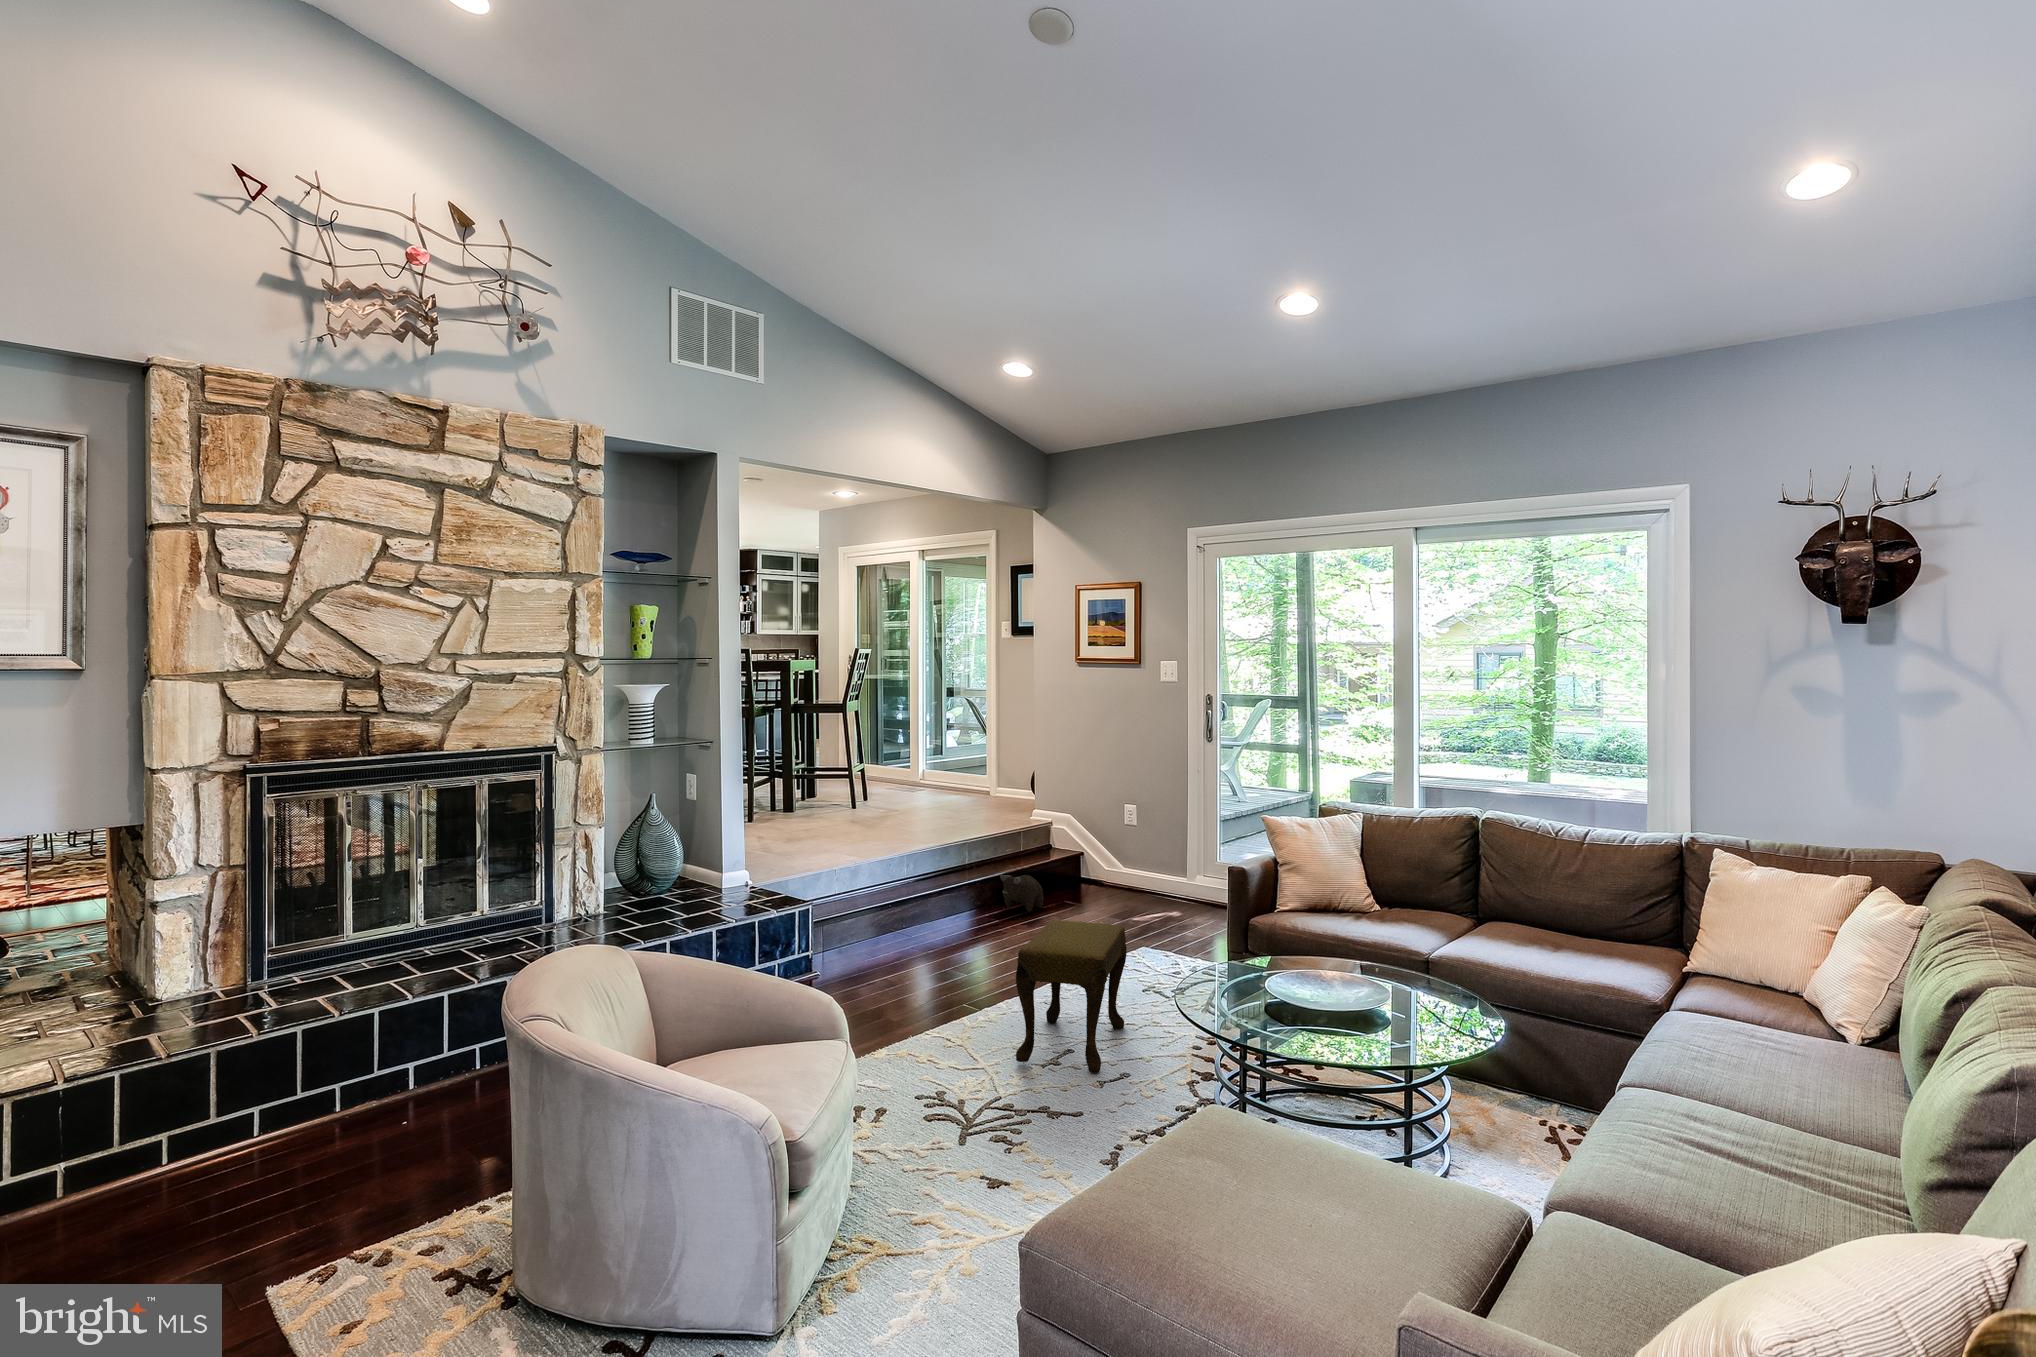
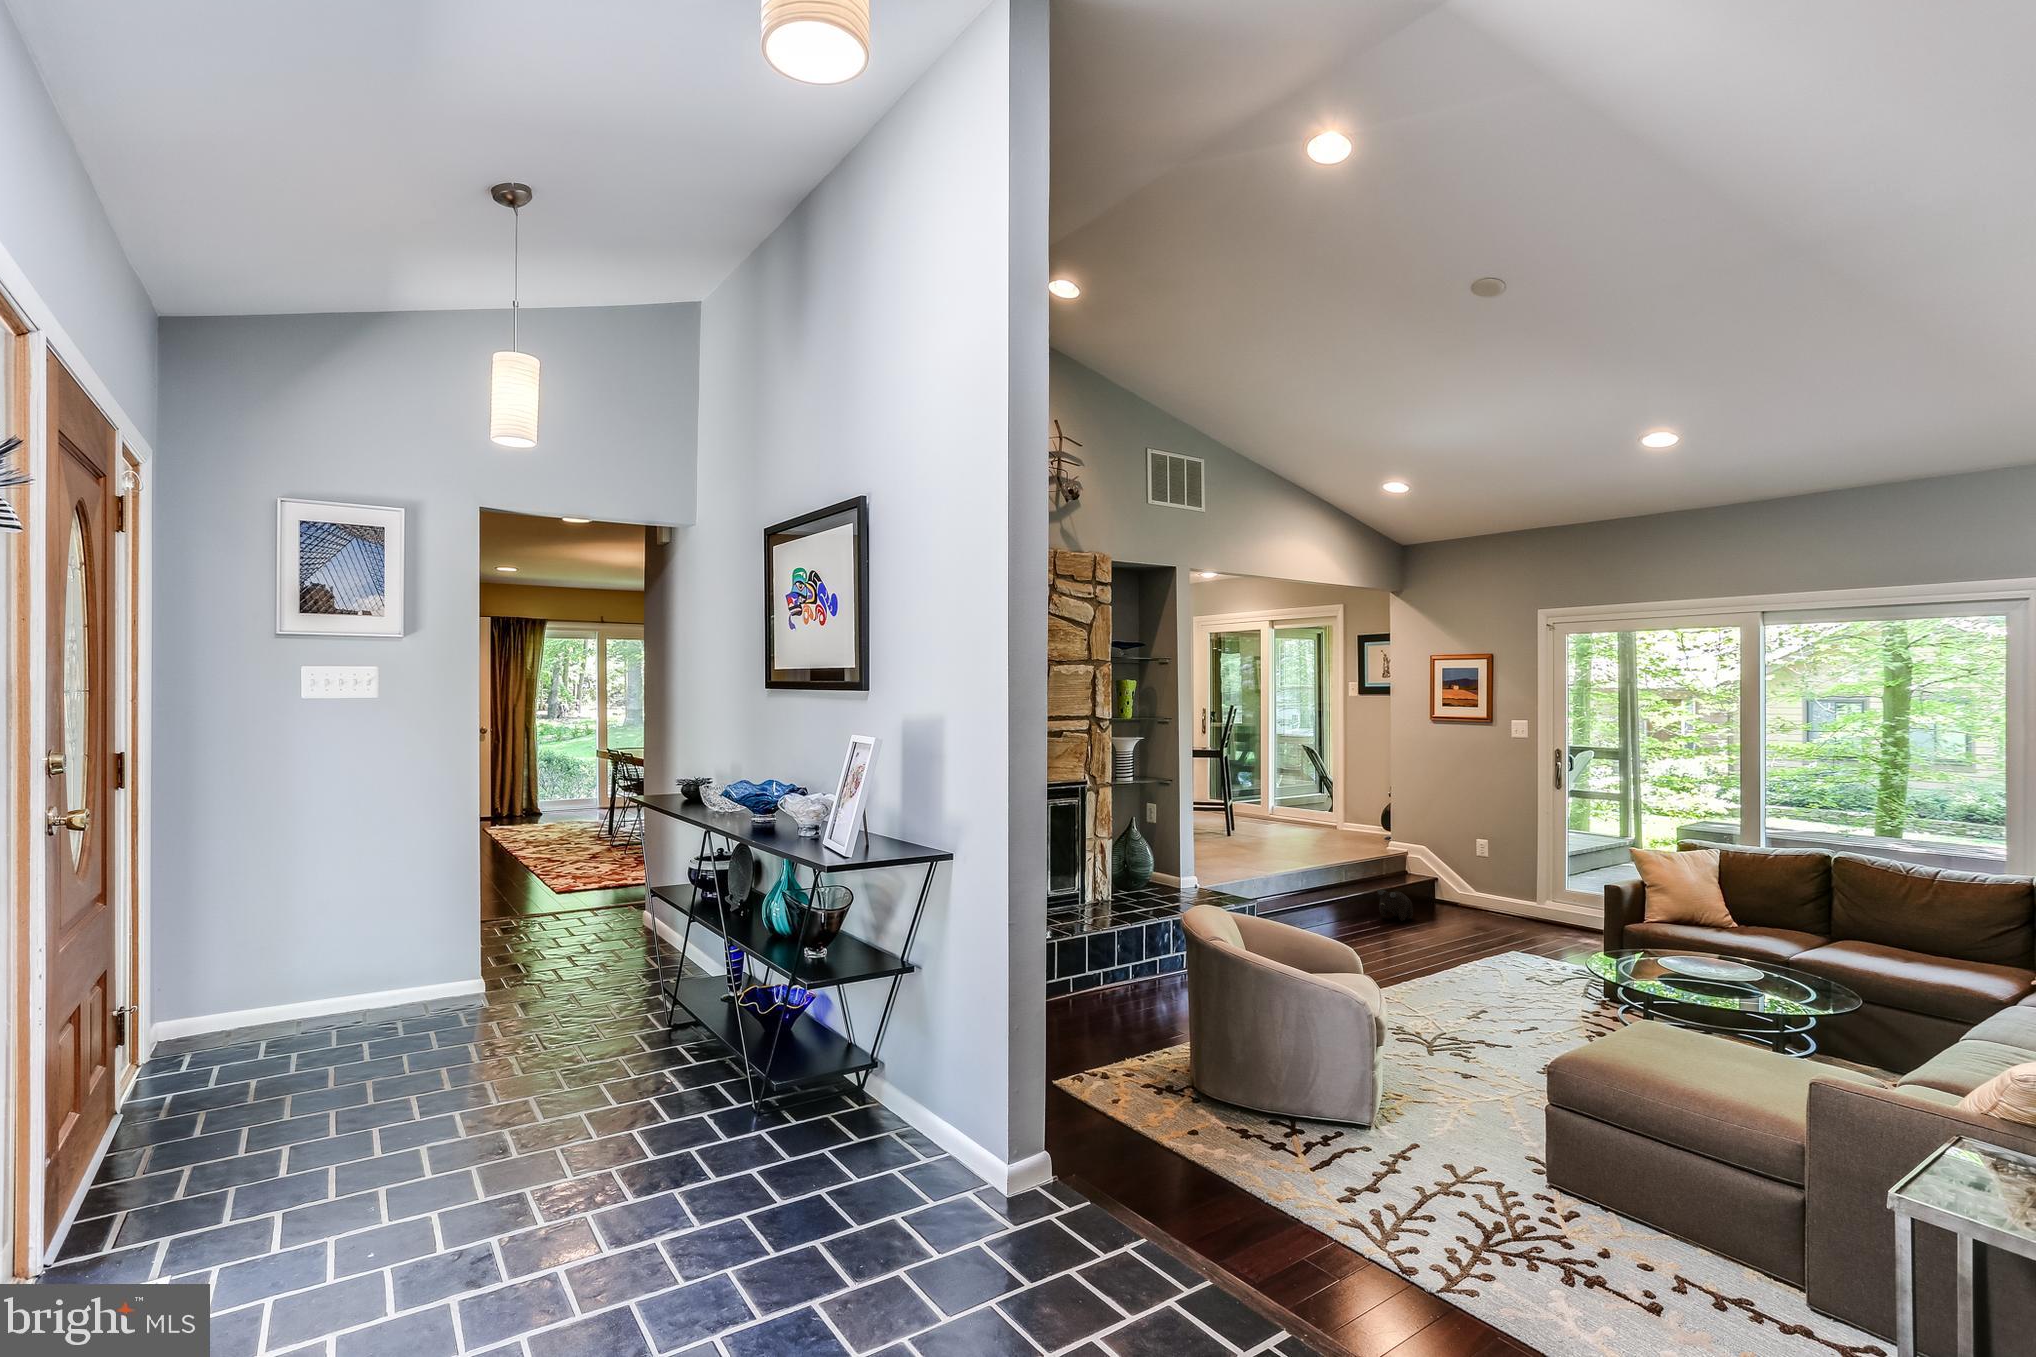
footstool: present [1016,920,1127,1073] -> none [1447,918,1524,1026]

